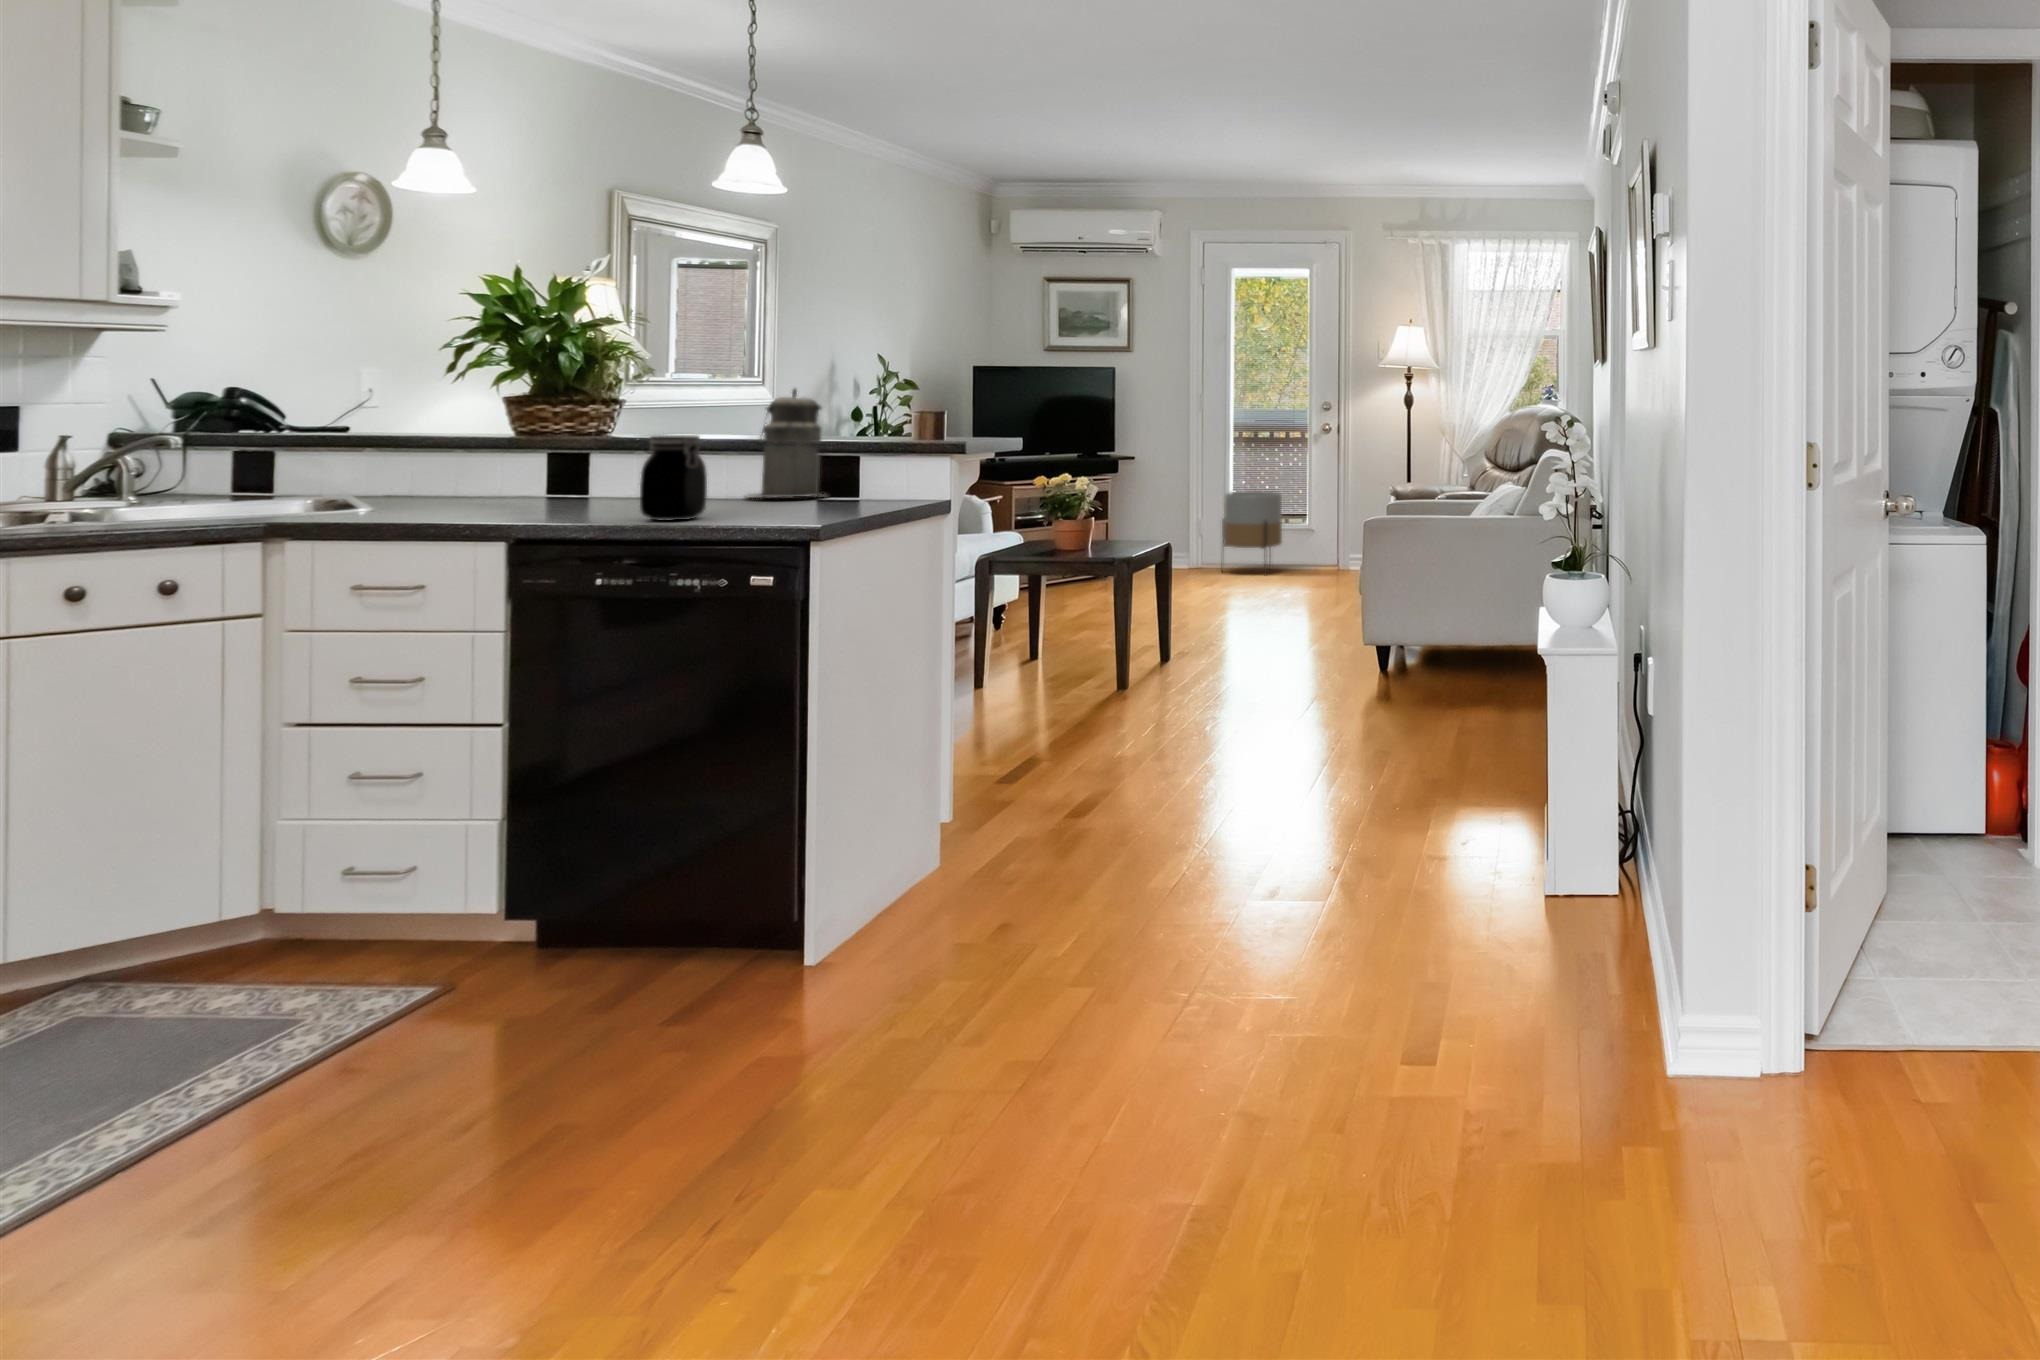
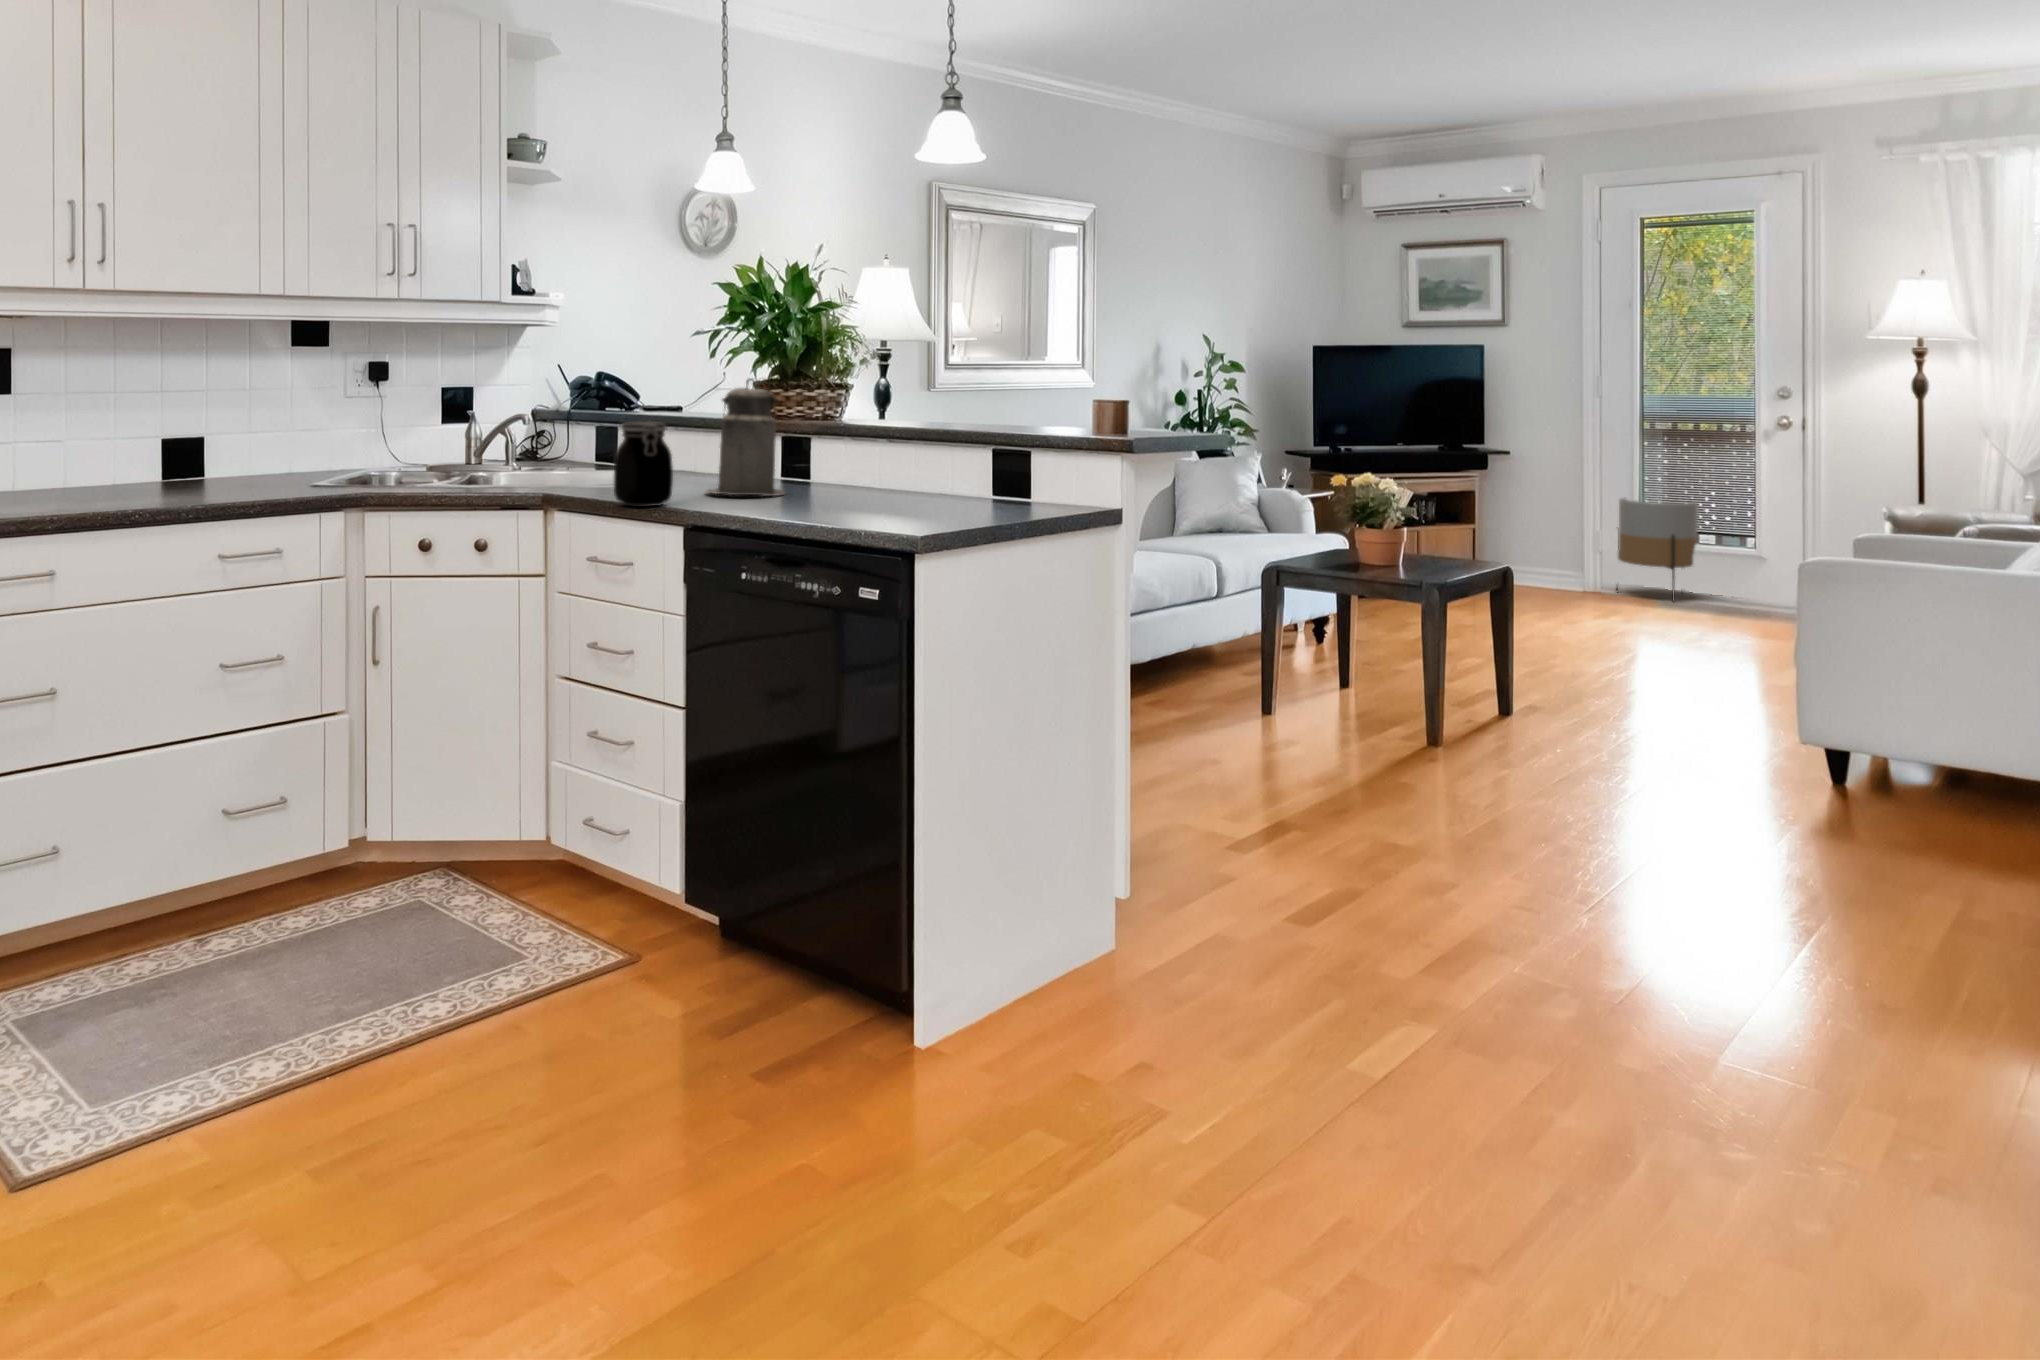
canister: present [747,389,825,498] -> present [706,379,785,496]
jar: present [640,435,707,521] -> present [614,422,673,507]

